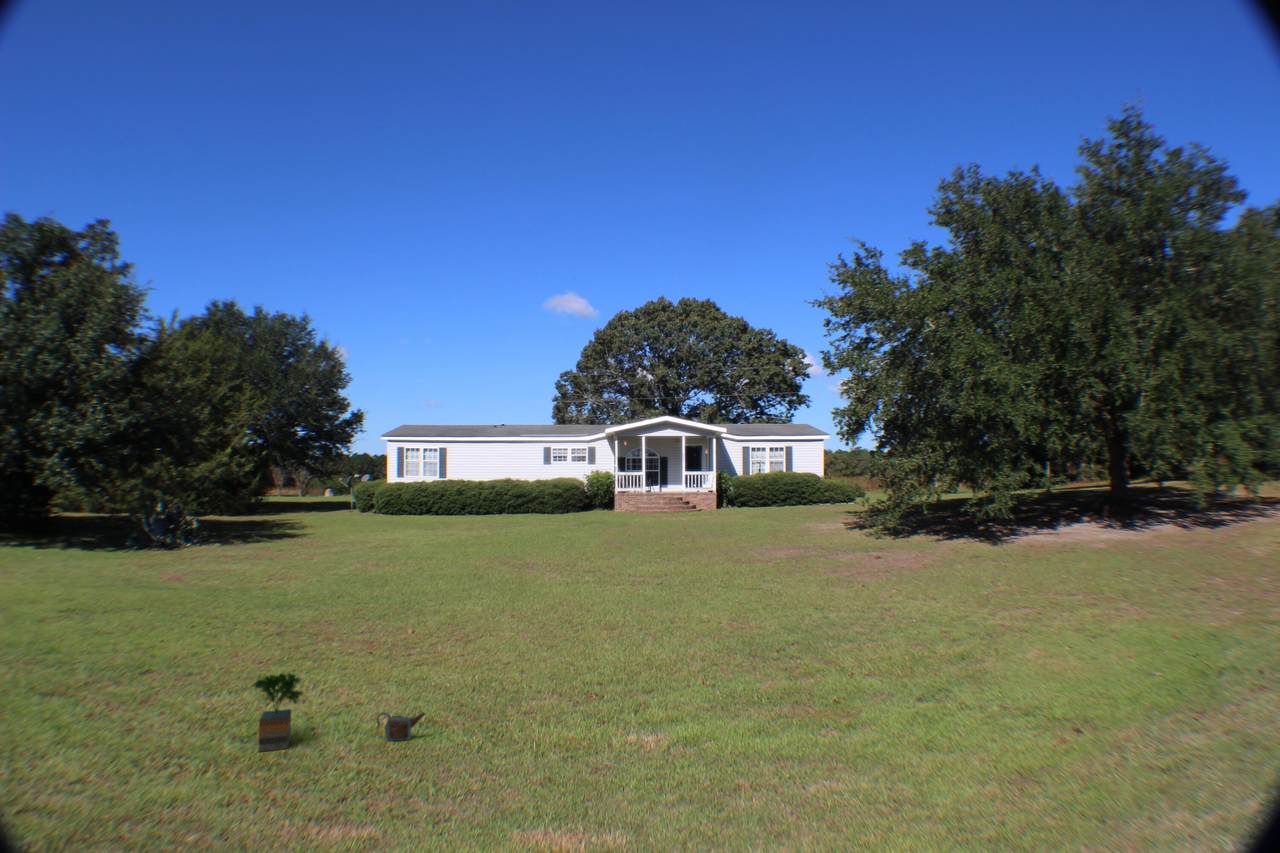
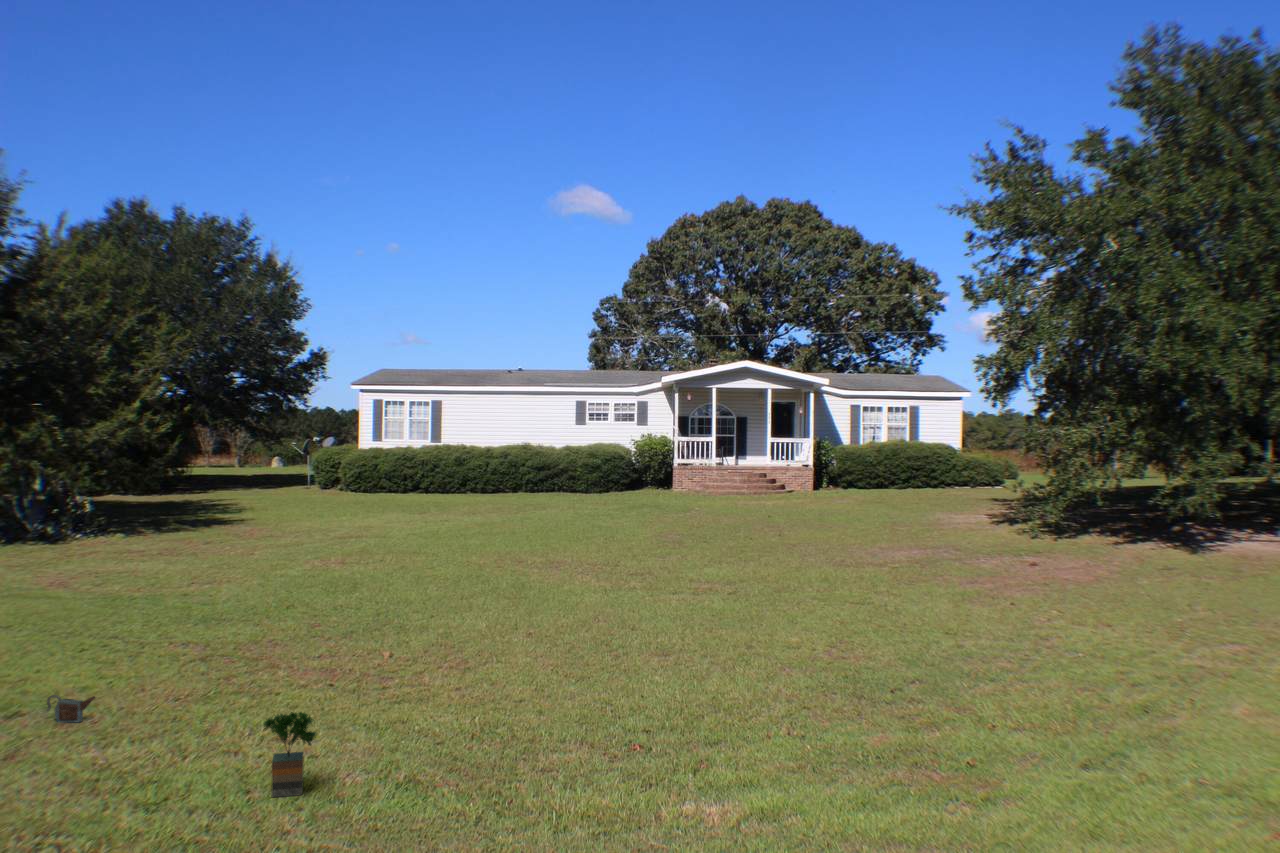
watering can: present [376,712,425,741] -> present [47,695,96,723]

